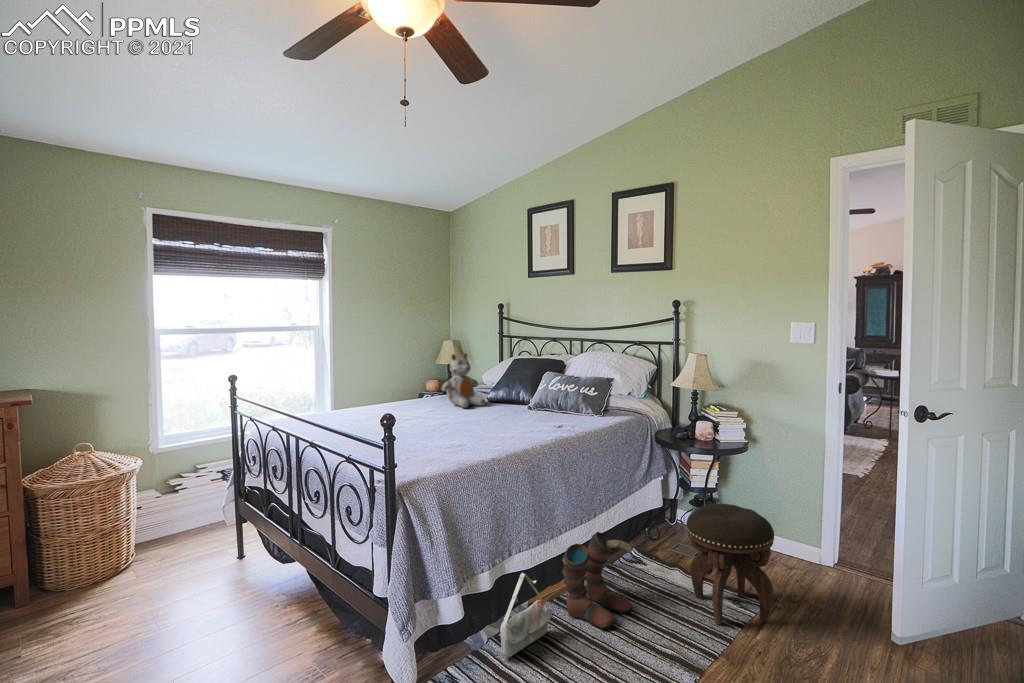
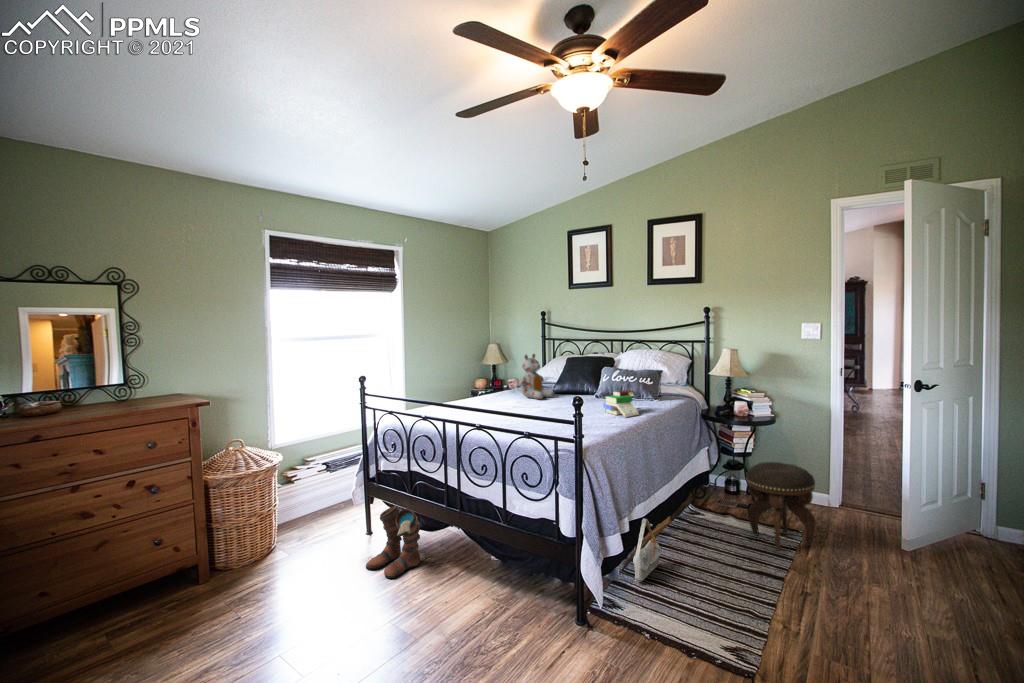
book: none [514,402,551,438] -> present [603,390,639,418]
boots: present [563,532,632,629] -> present [366,506,420,578]

